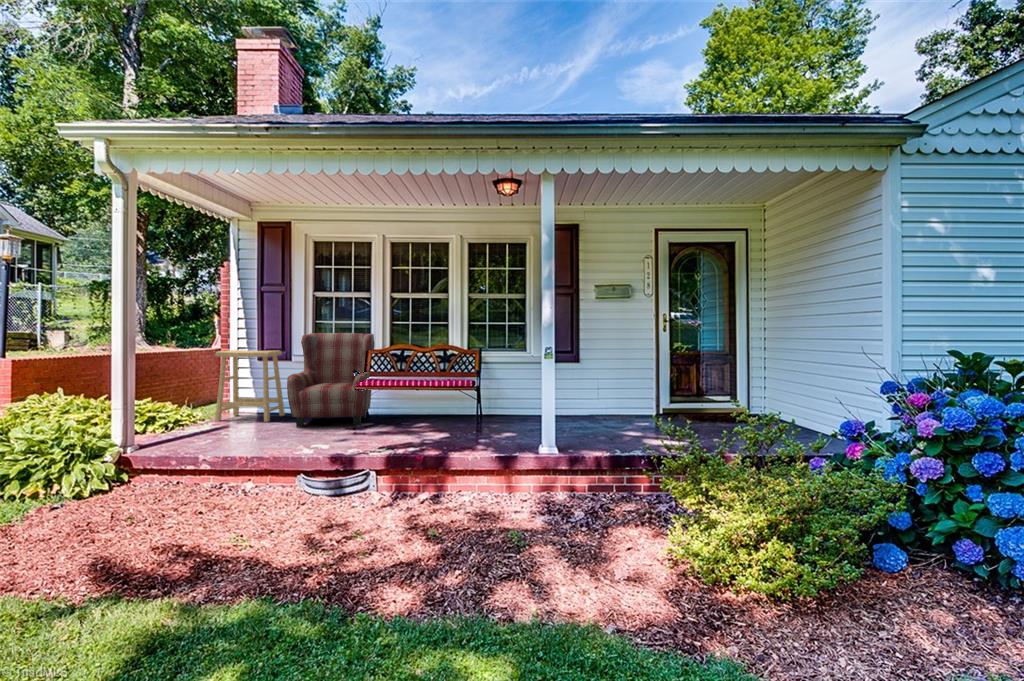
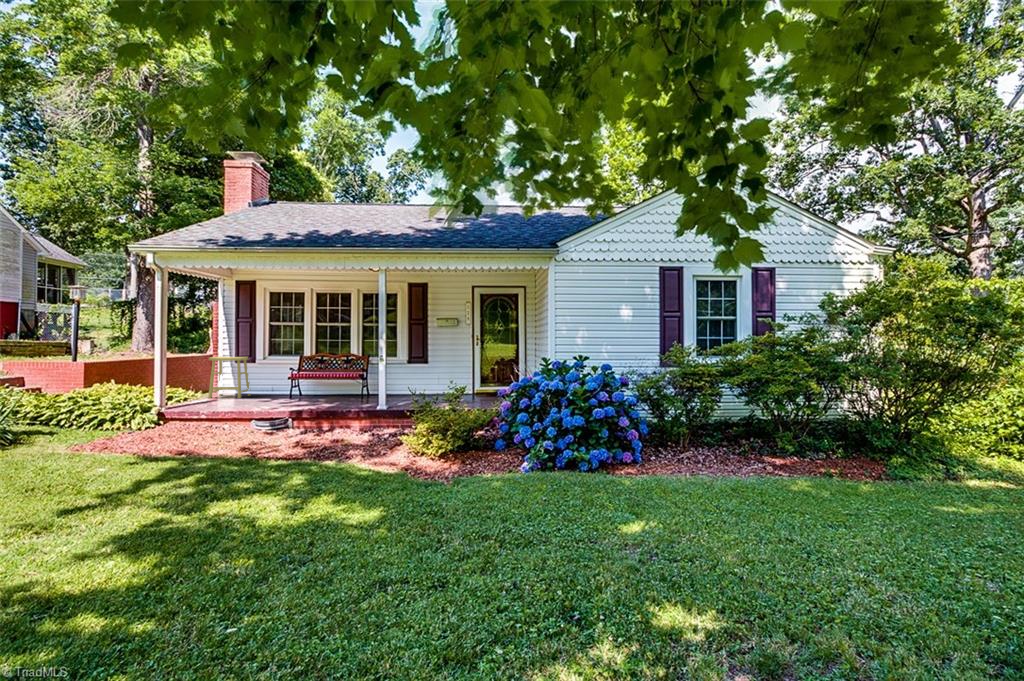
armchair: present [287,333,375,427] -> none [251,347,305,401]

